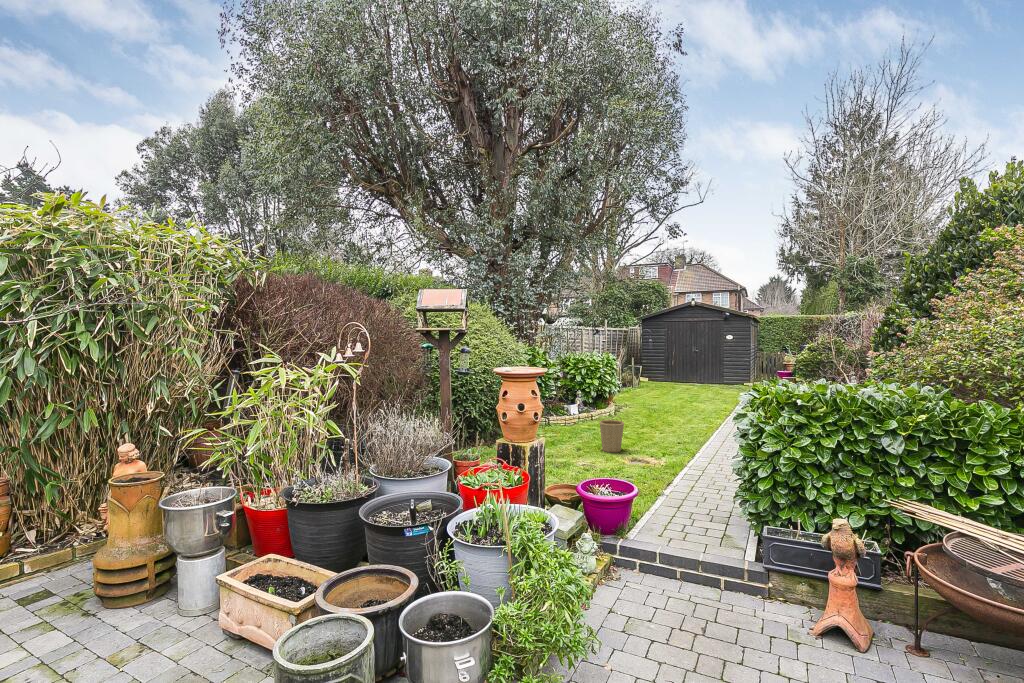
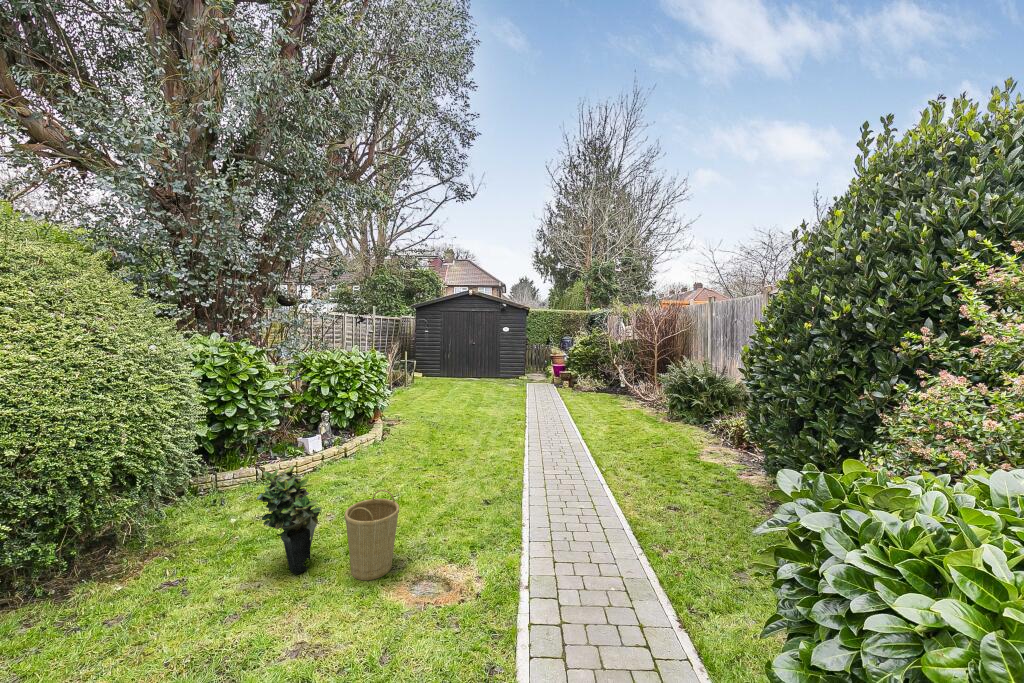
potted plant: none [563,401,589,447] -> present [257,466,321,574]

